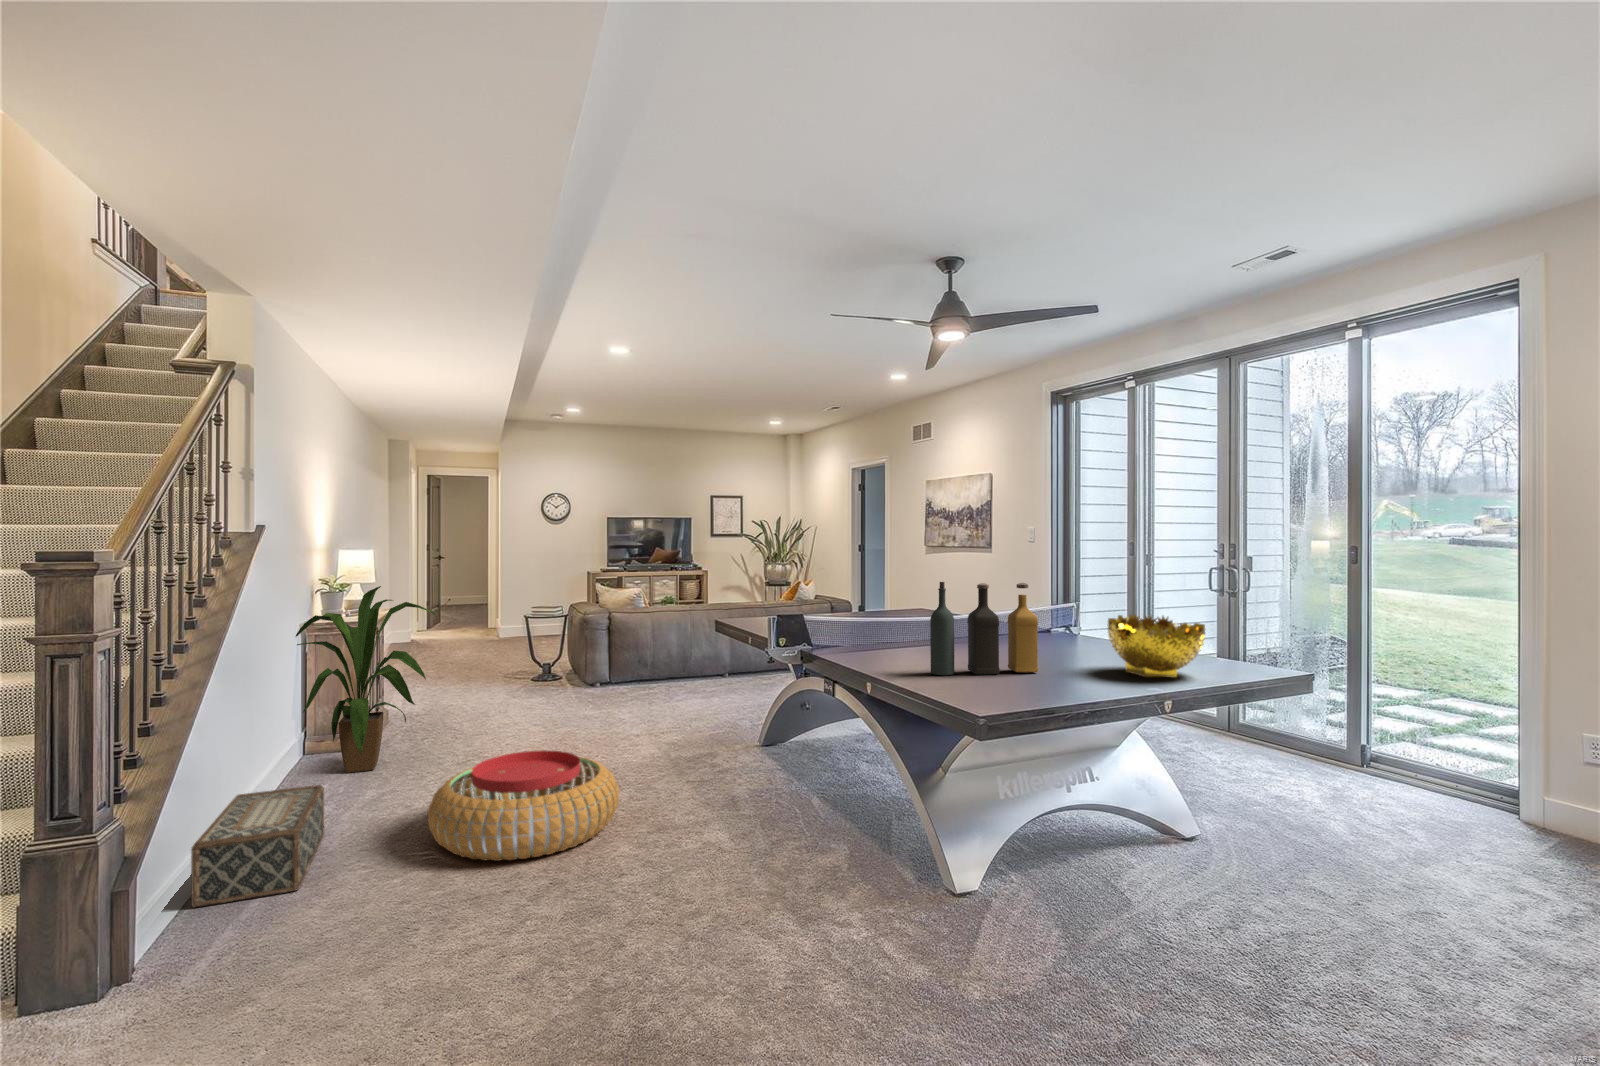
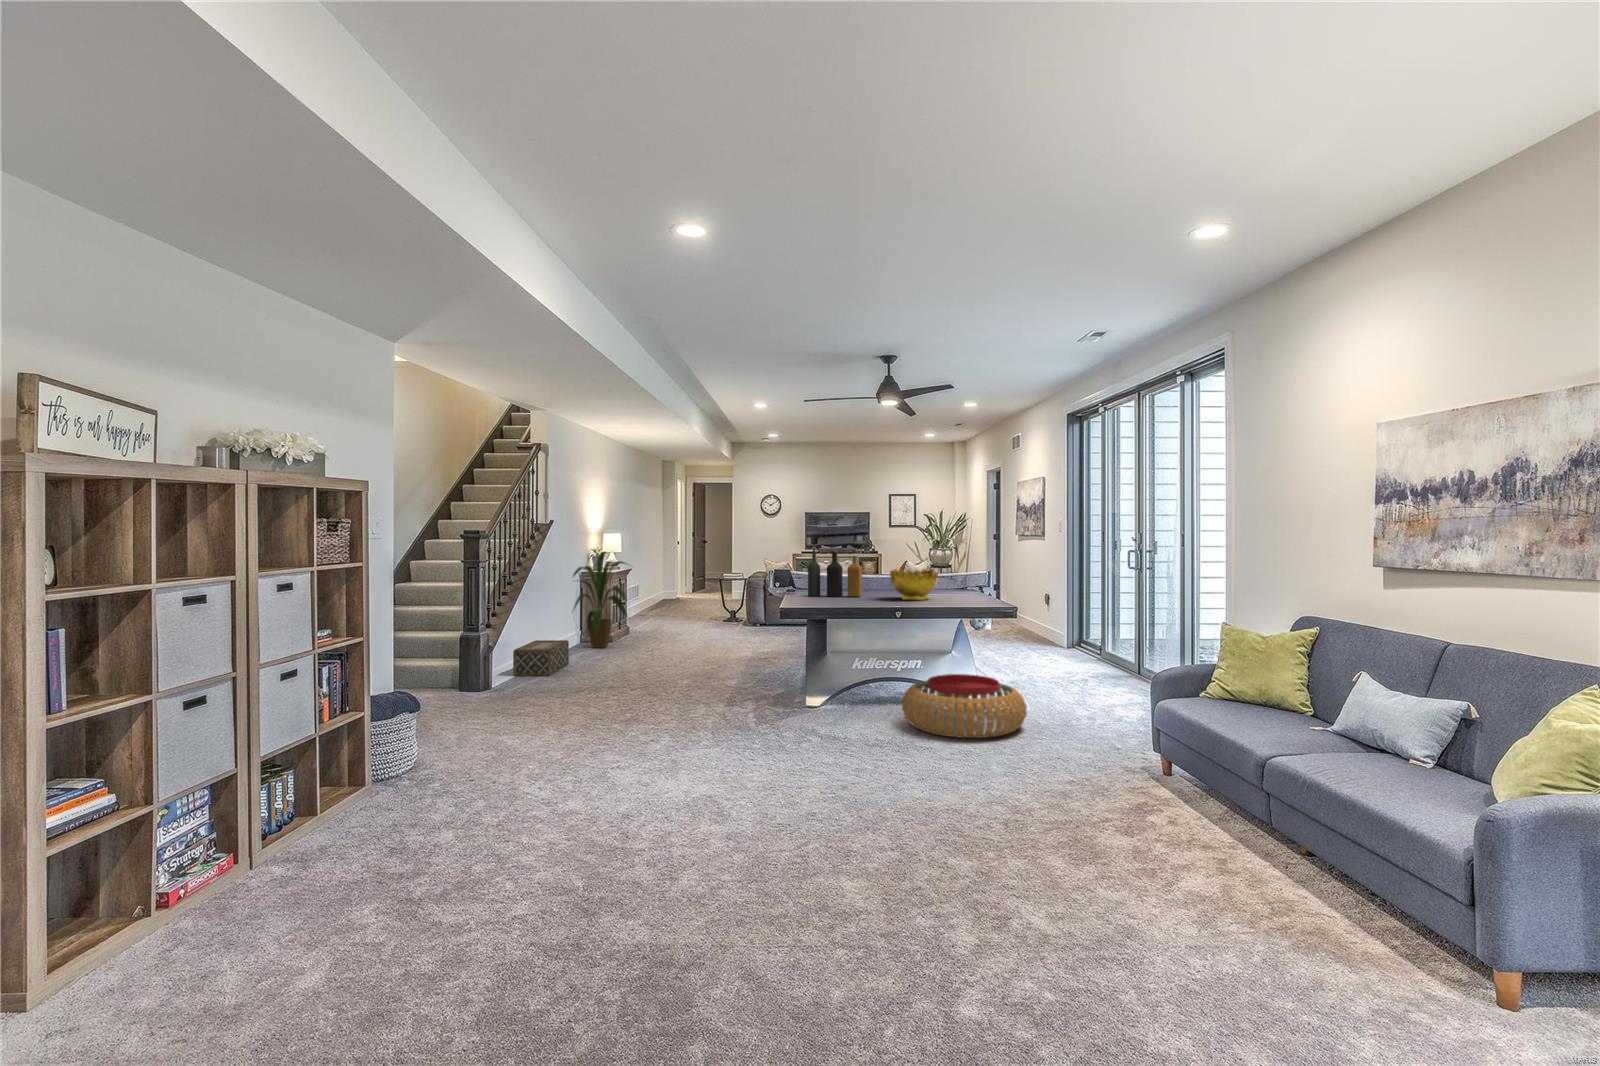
pouf: present [428,750,619,861] -> present [902,674,1027,738]

